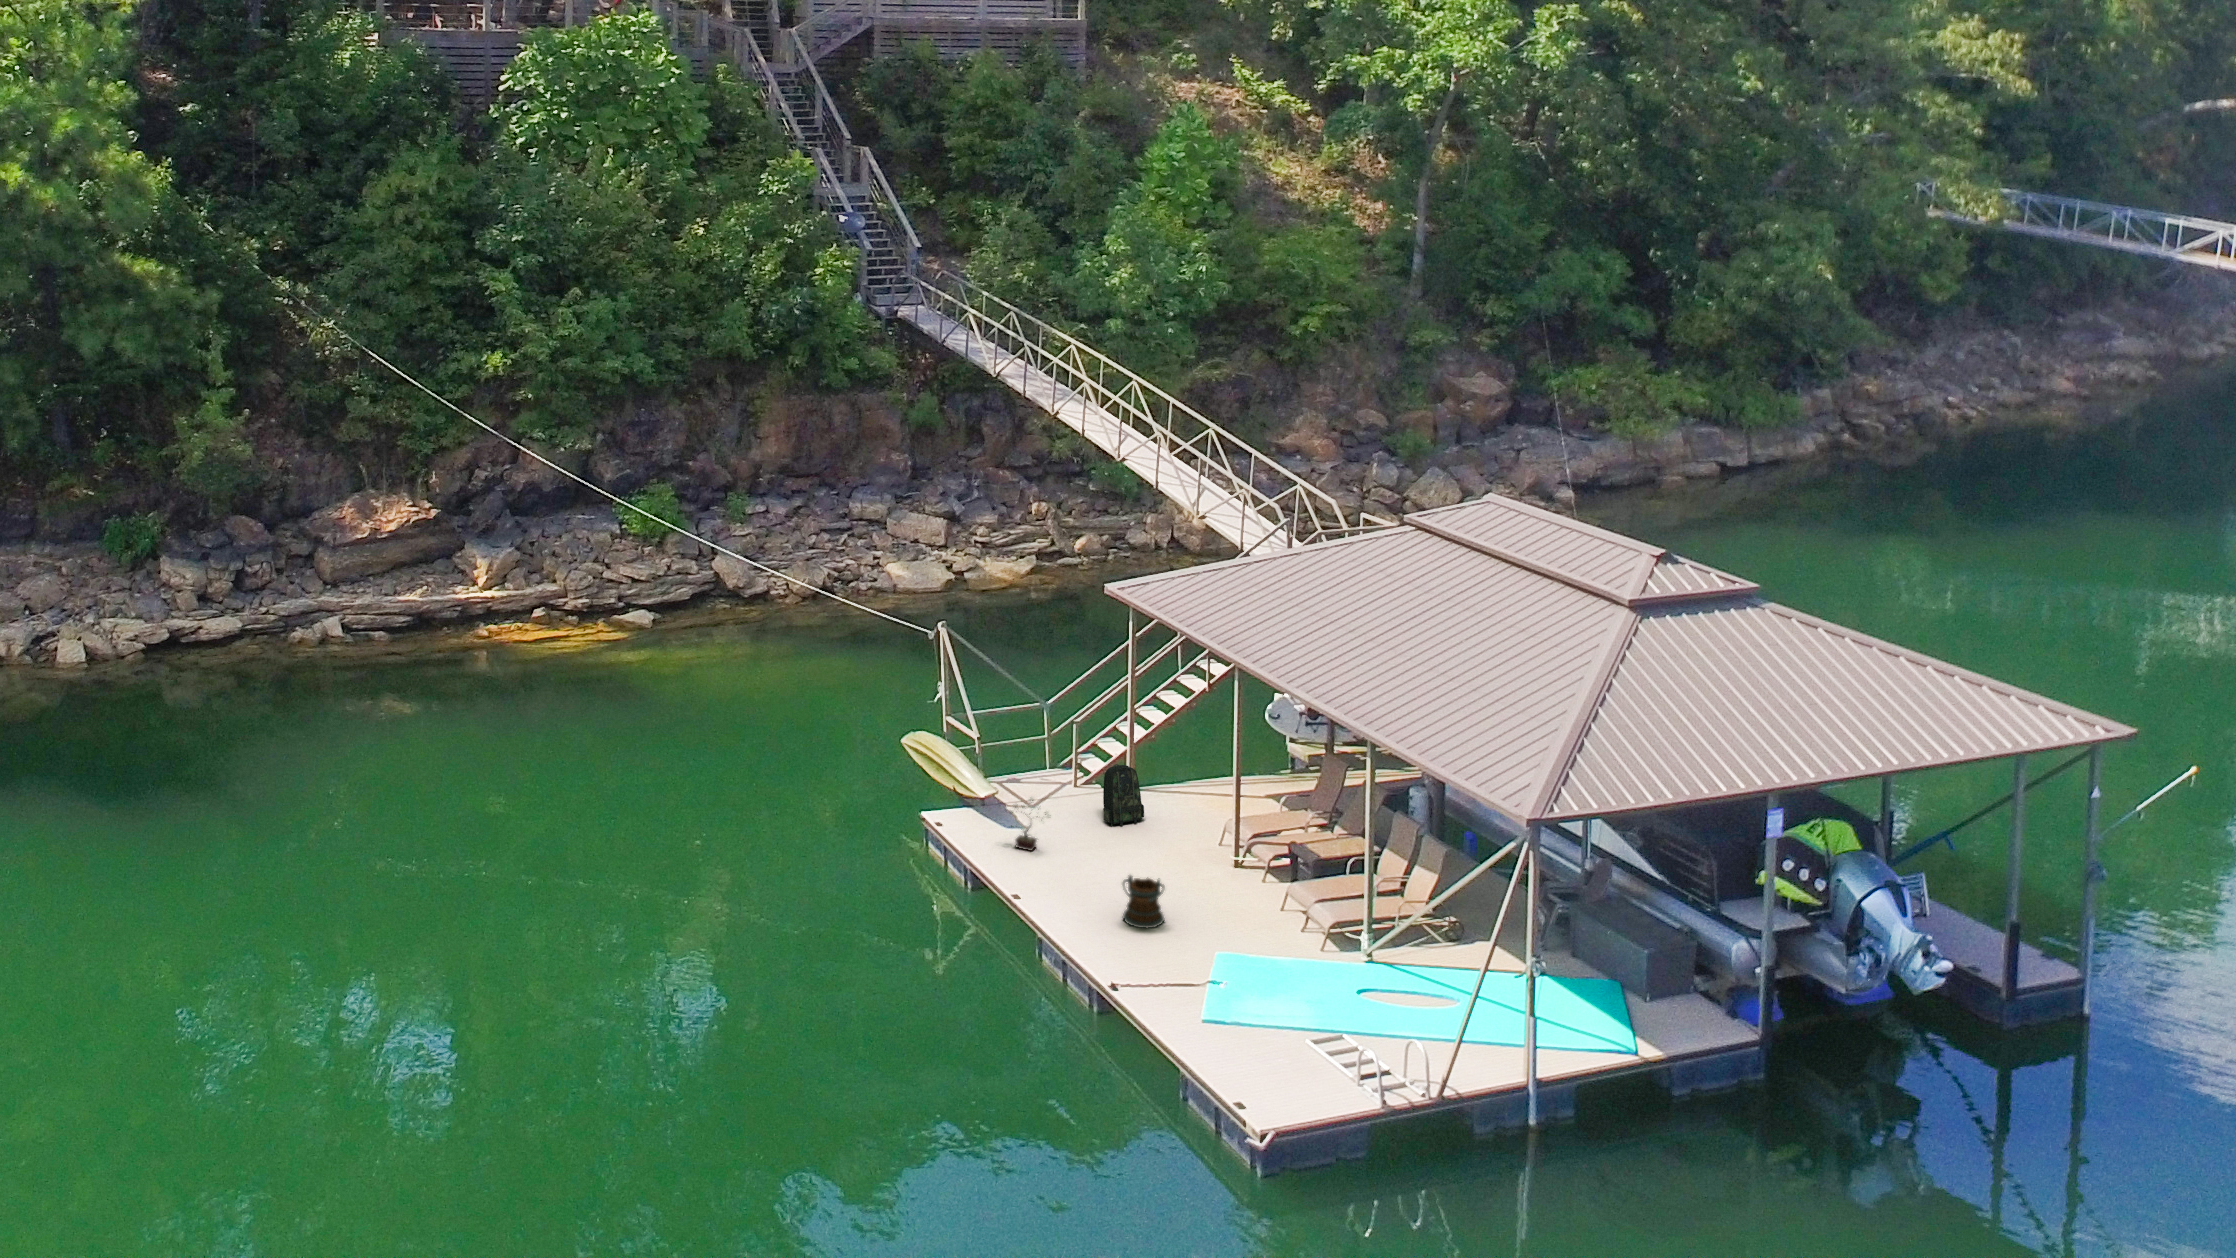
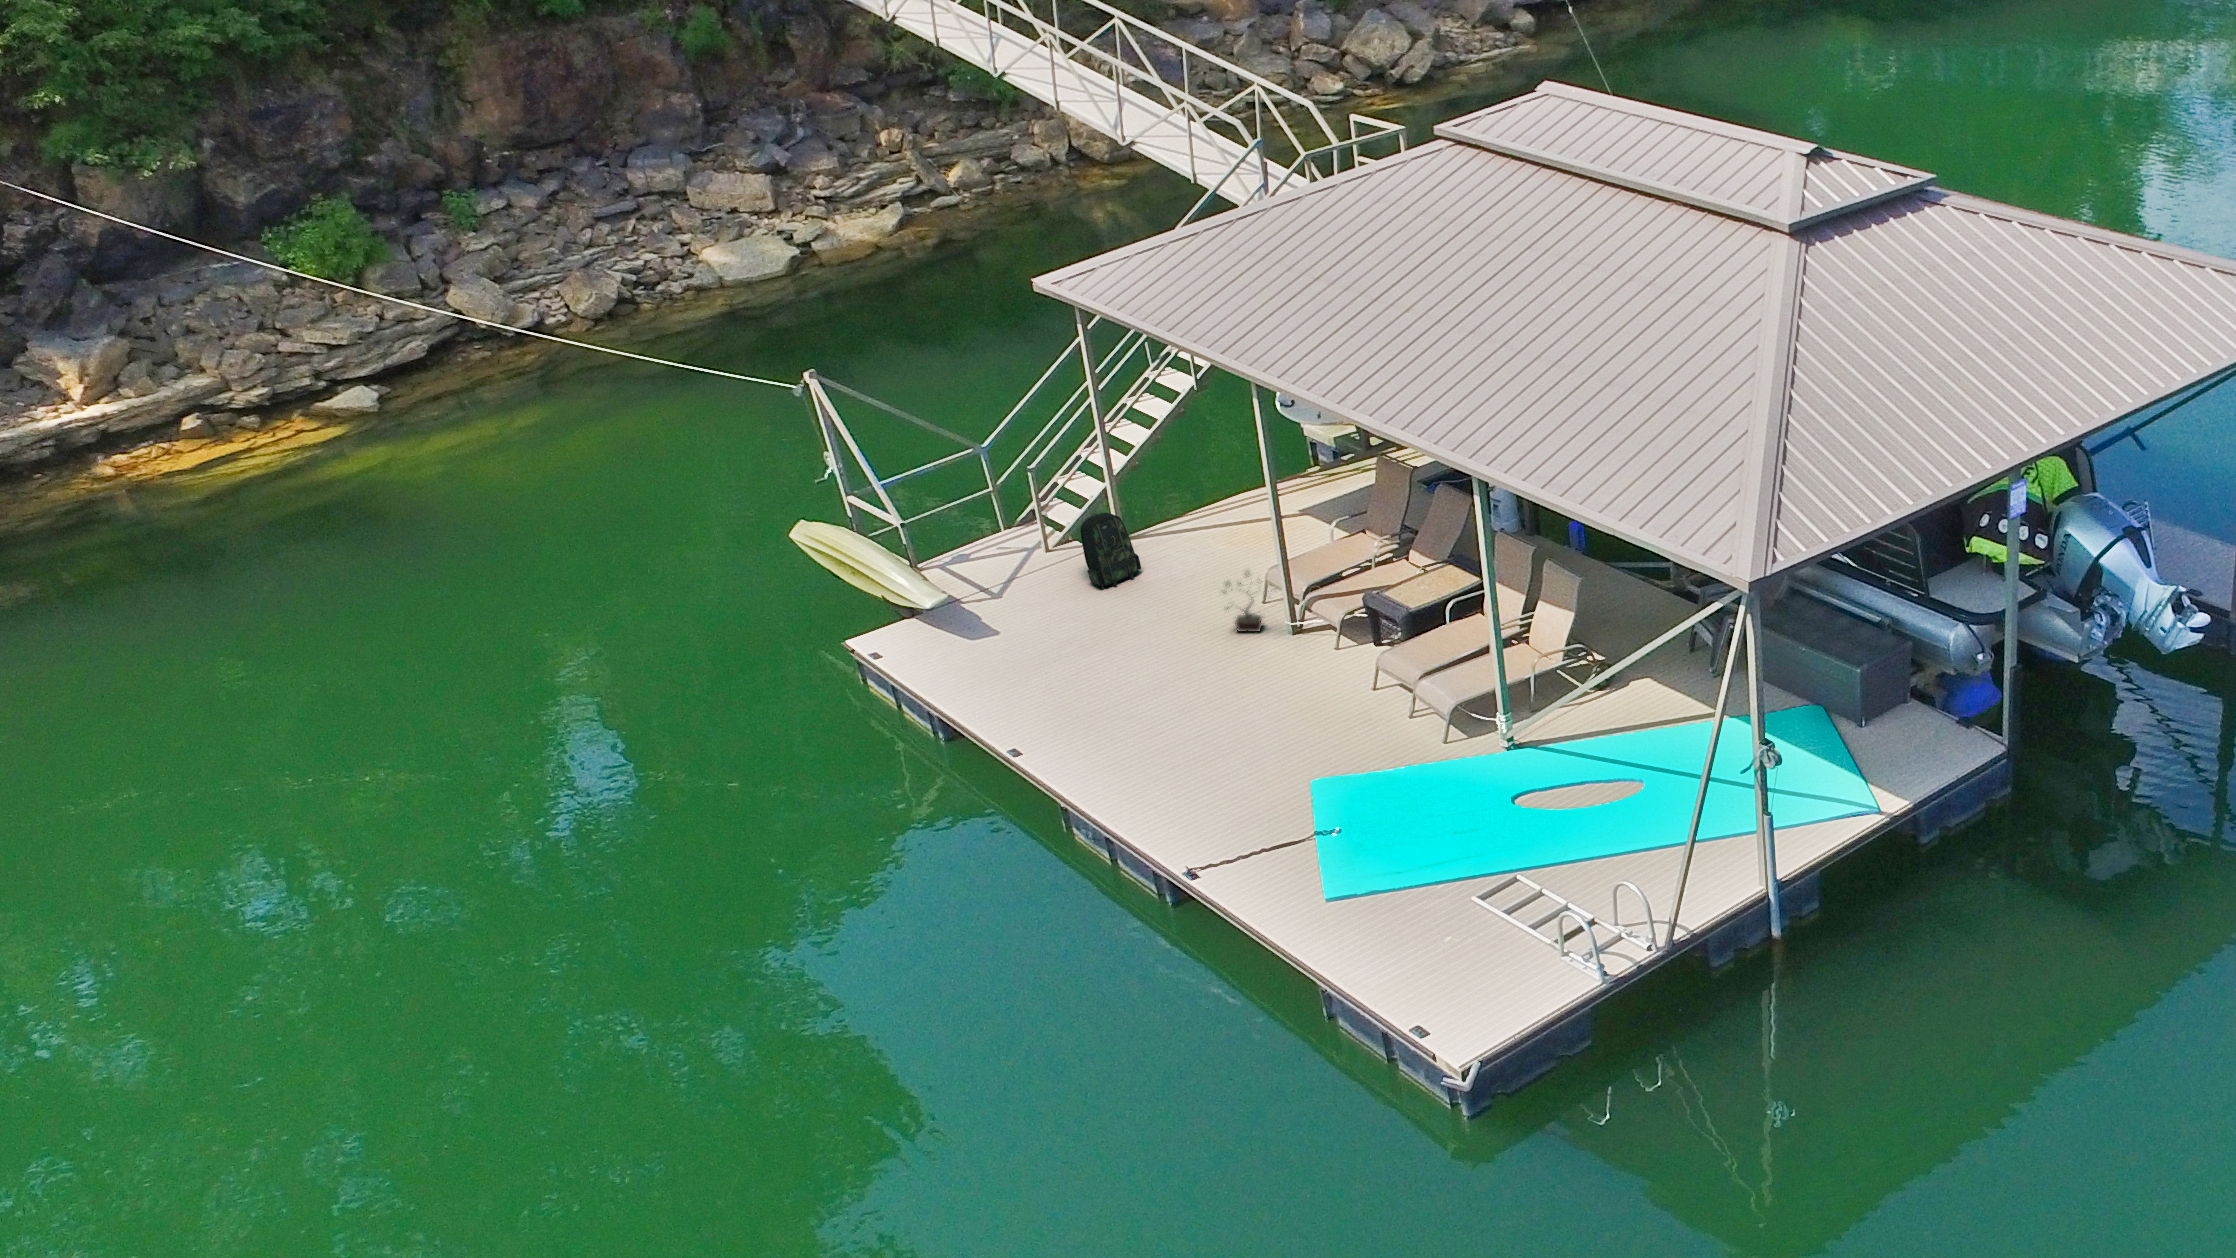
potted plant: present [1011,800,1046,851] -> present [1223,573,1265,632]
bucket: present [1123,875,1165,928] -> none [1141,663,1202,725]

